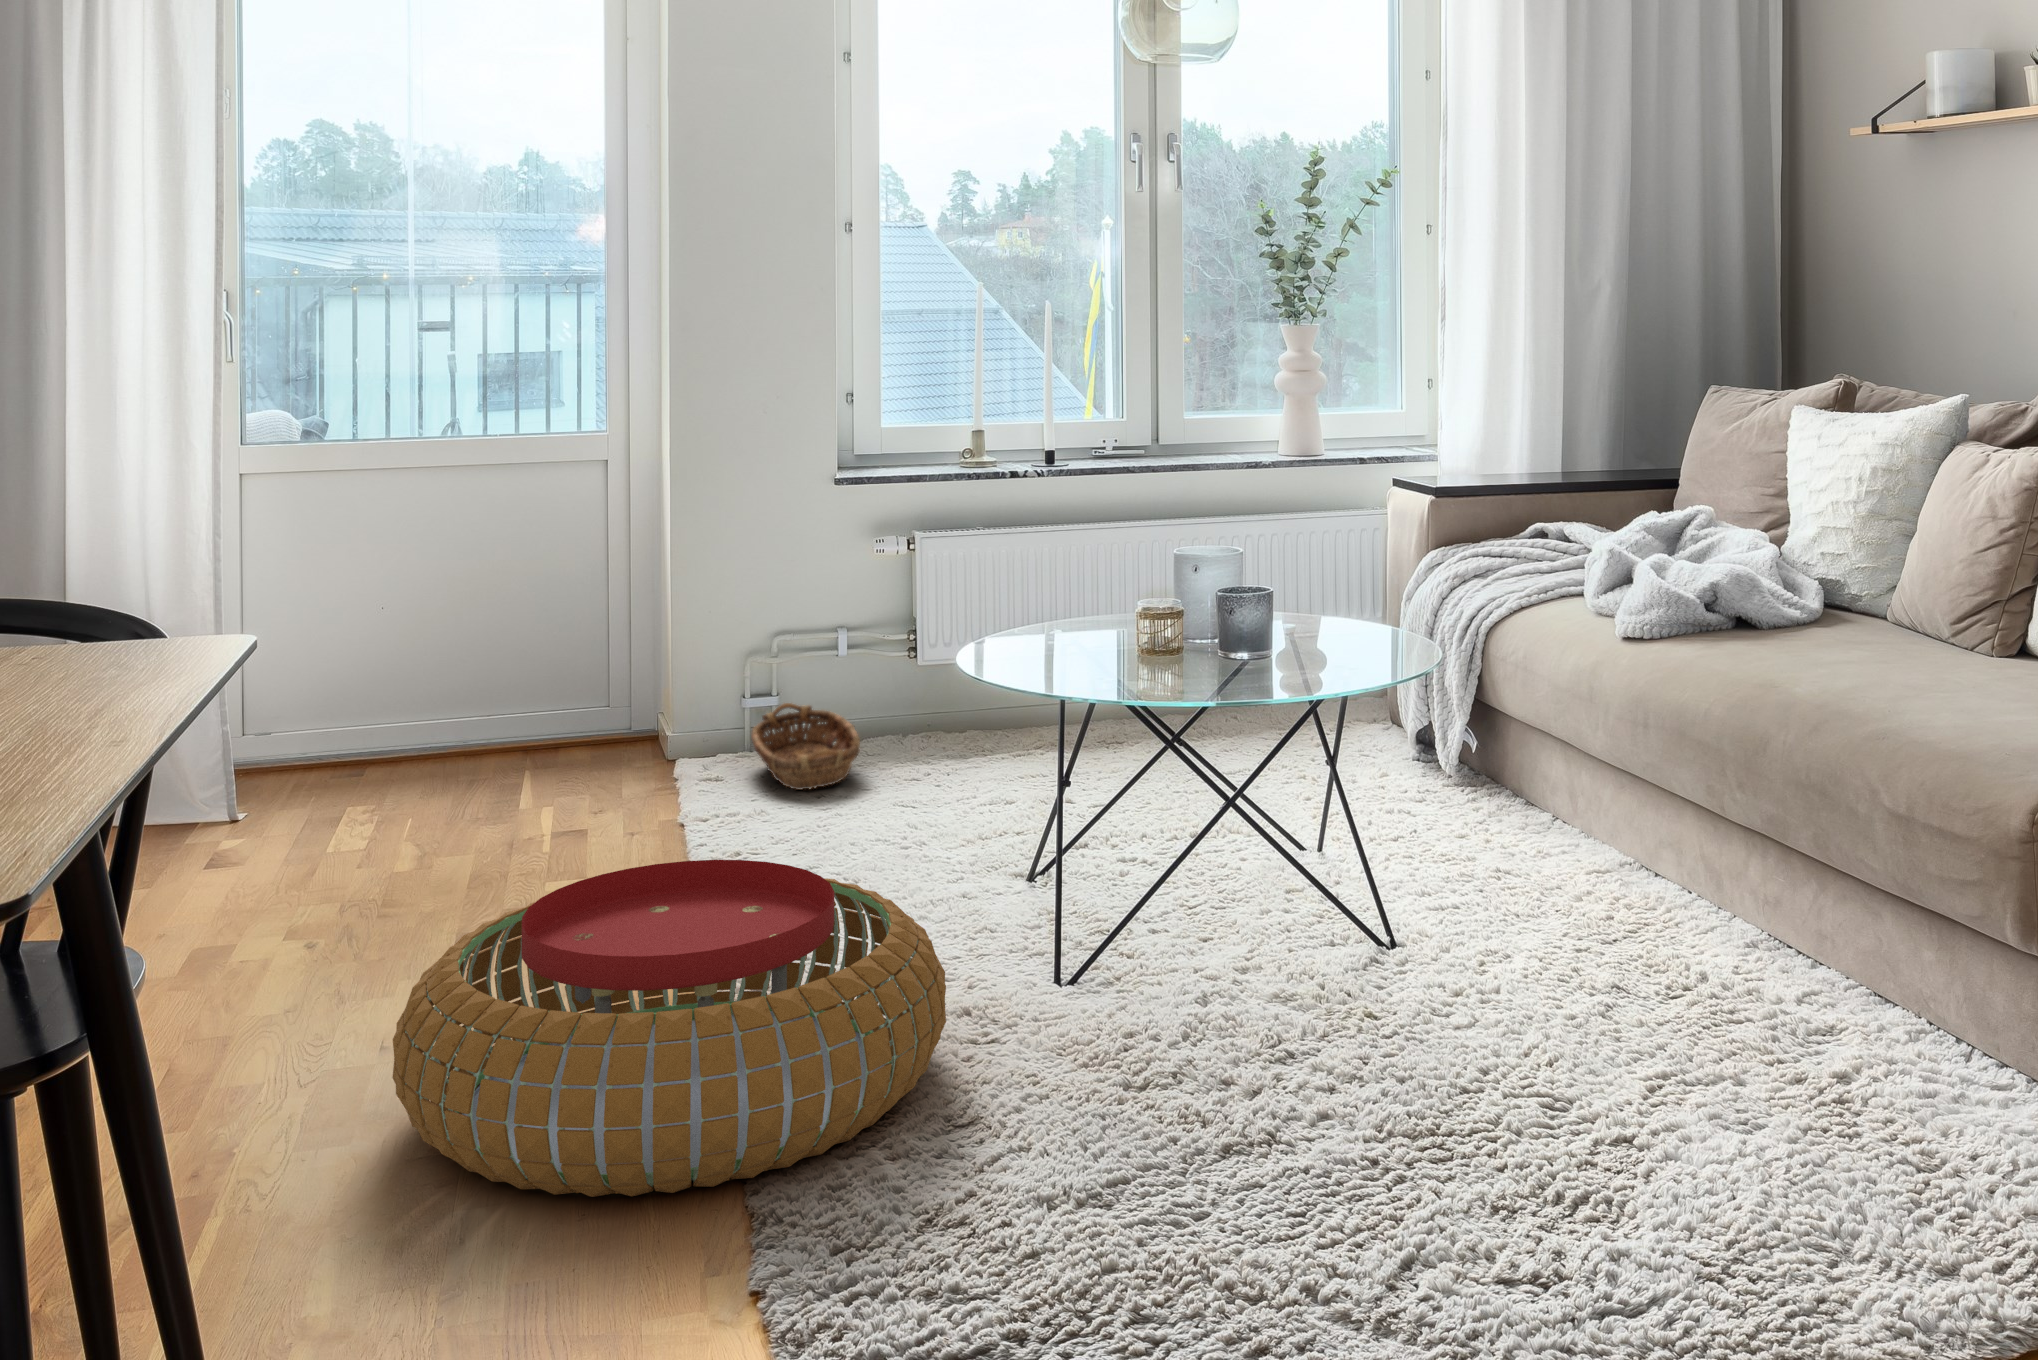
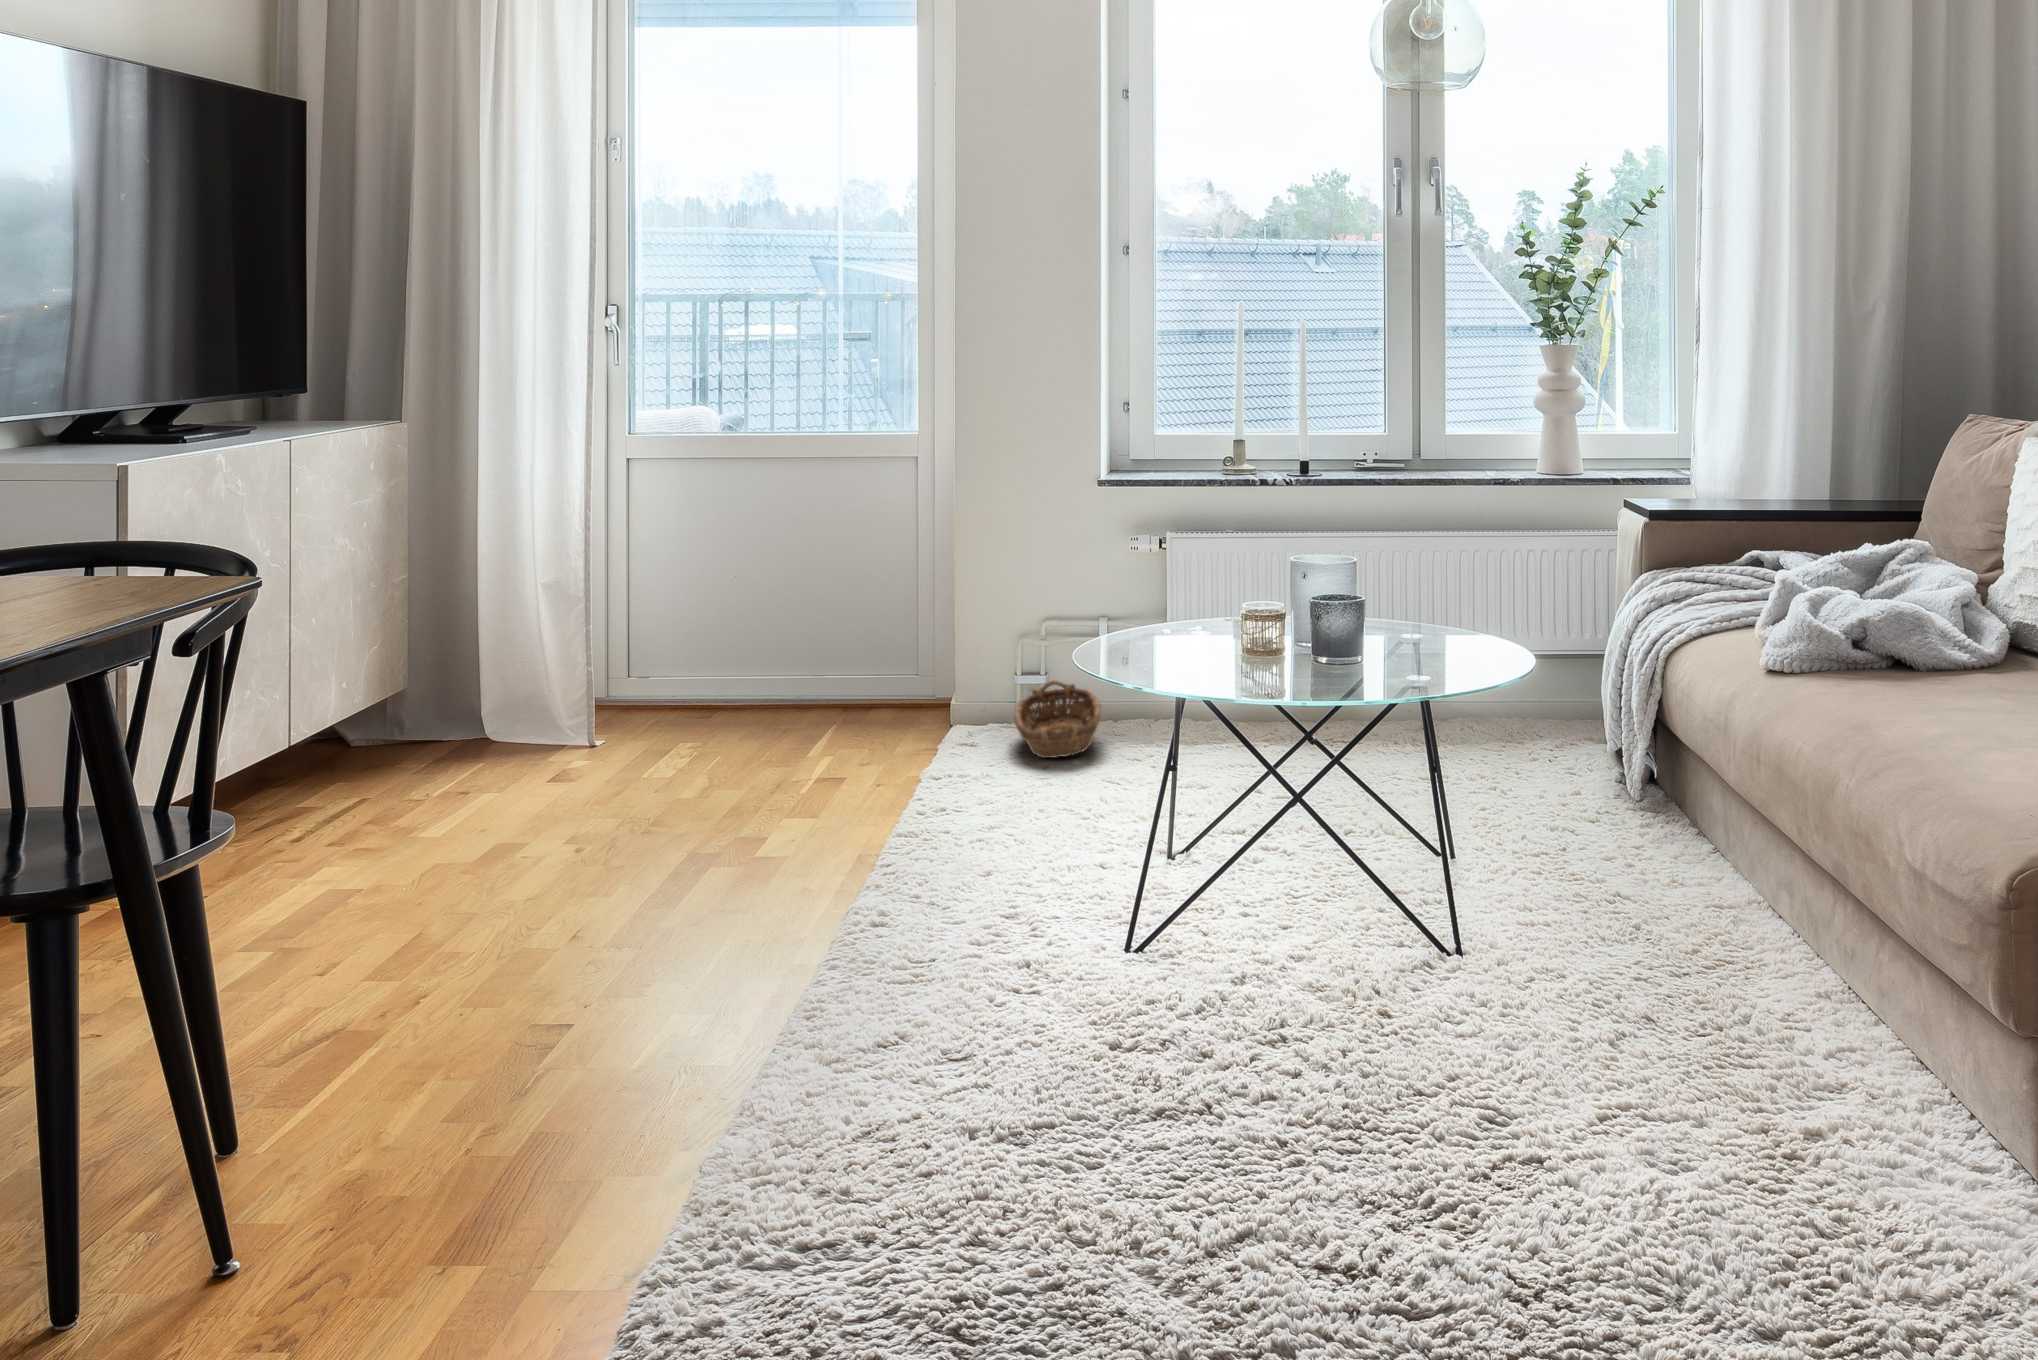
pouf: present [392,860,946,1197] -> none [538,807,993,1079]

